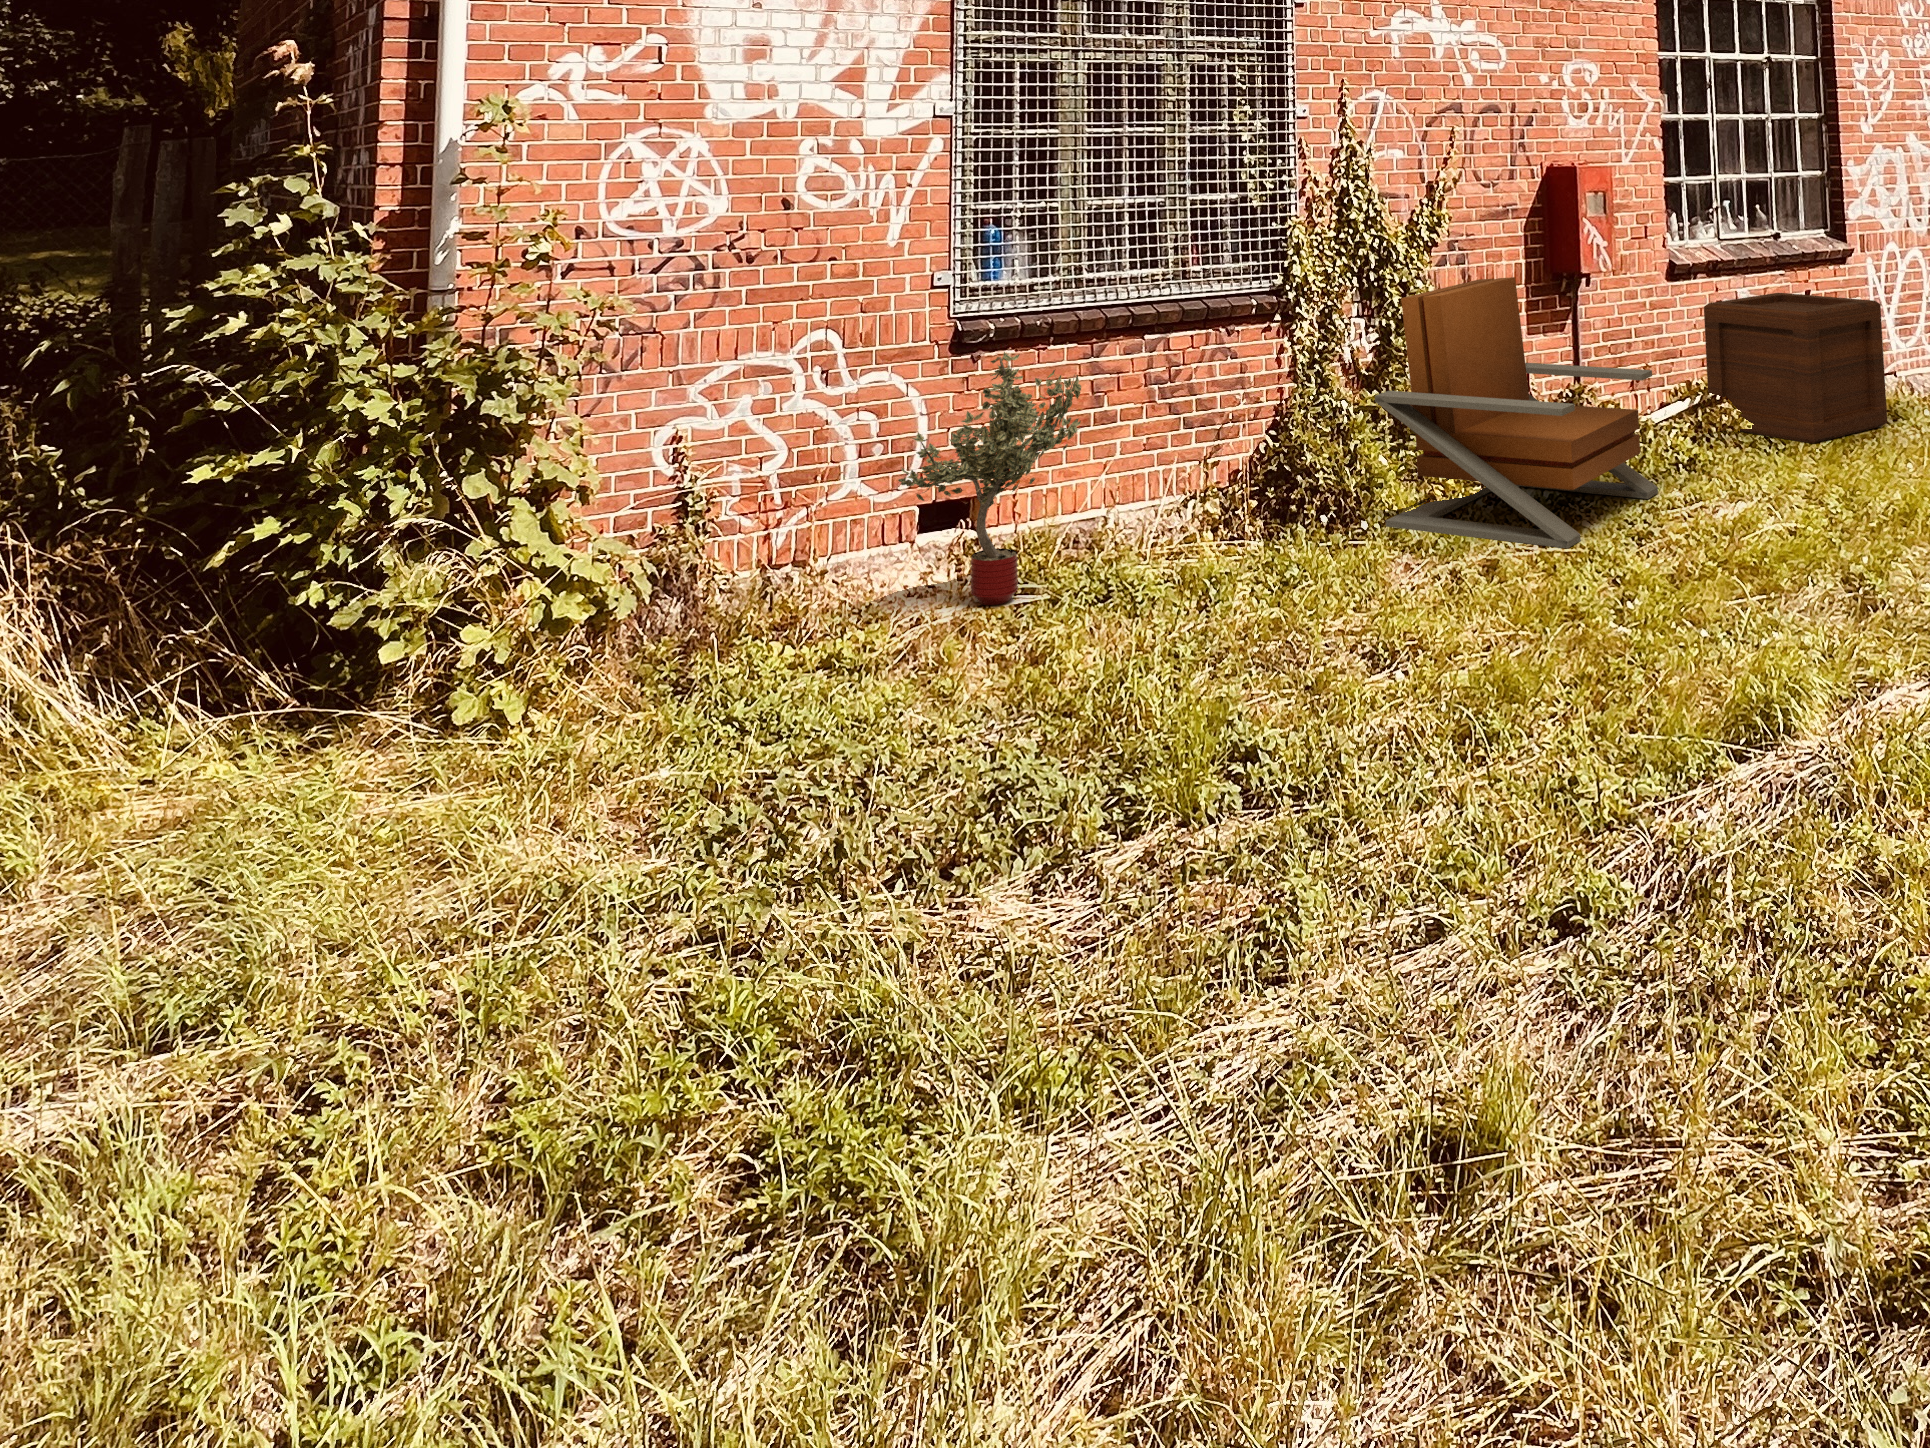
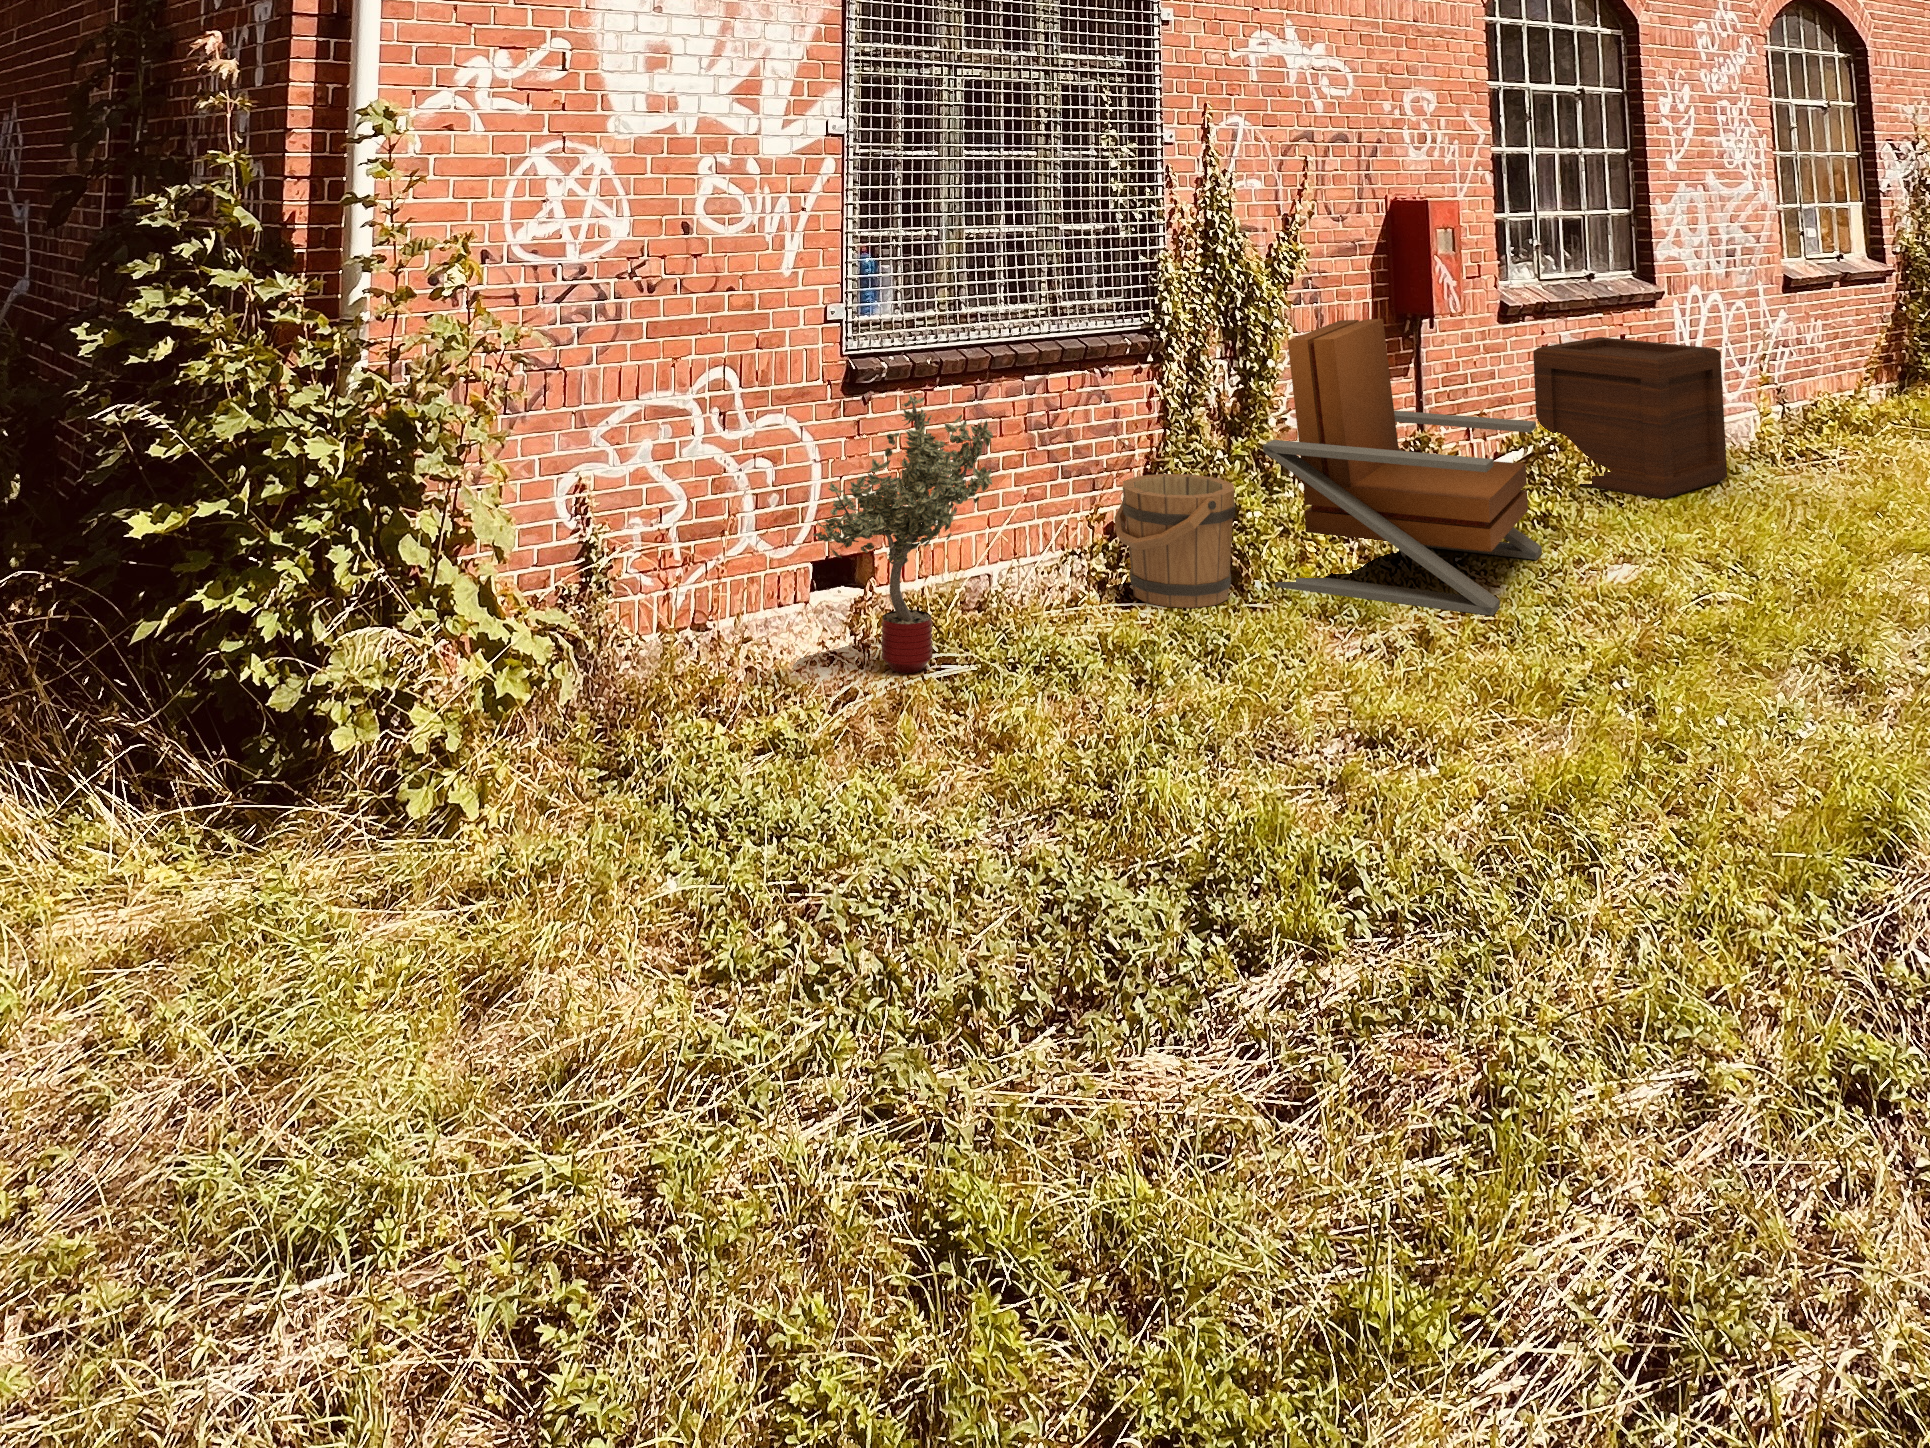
bucket: none [1232,424,1343,546] -> present [1114,474,1235,608]

